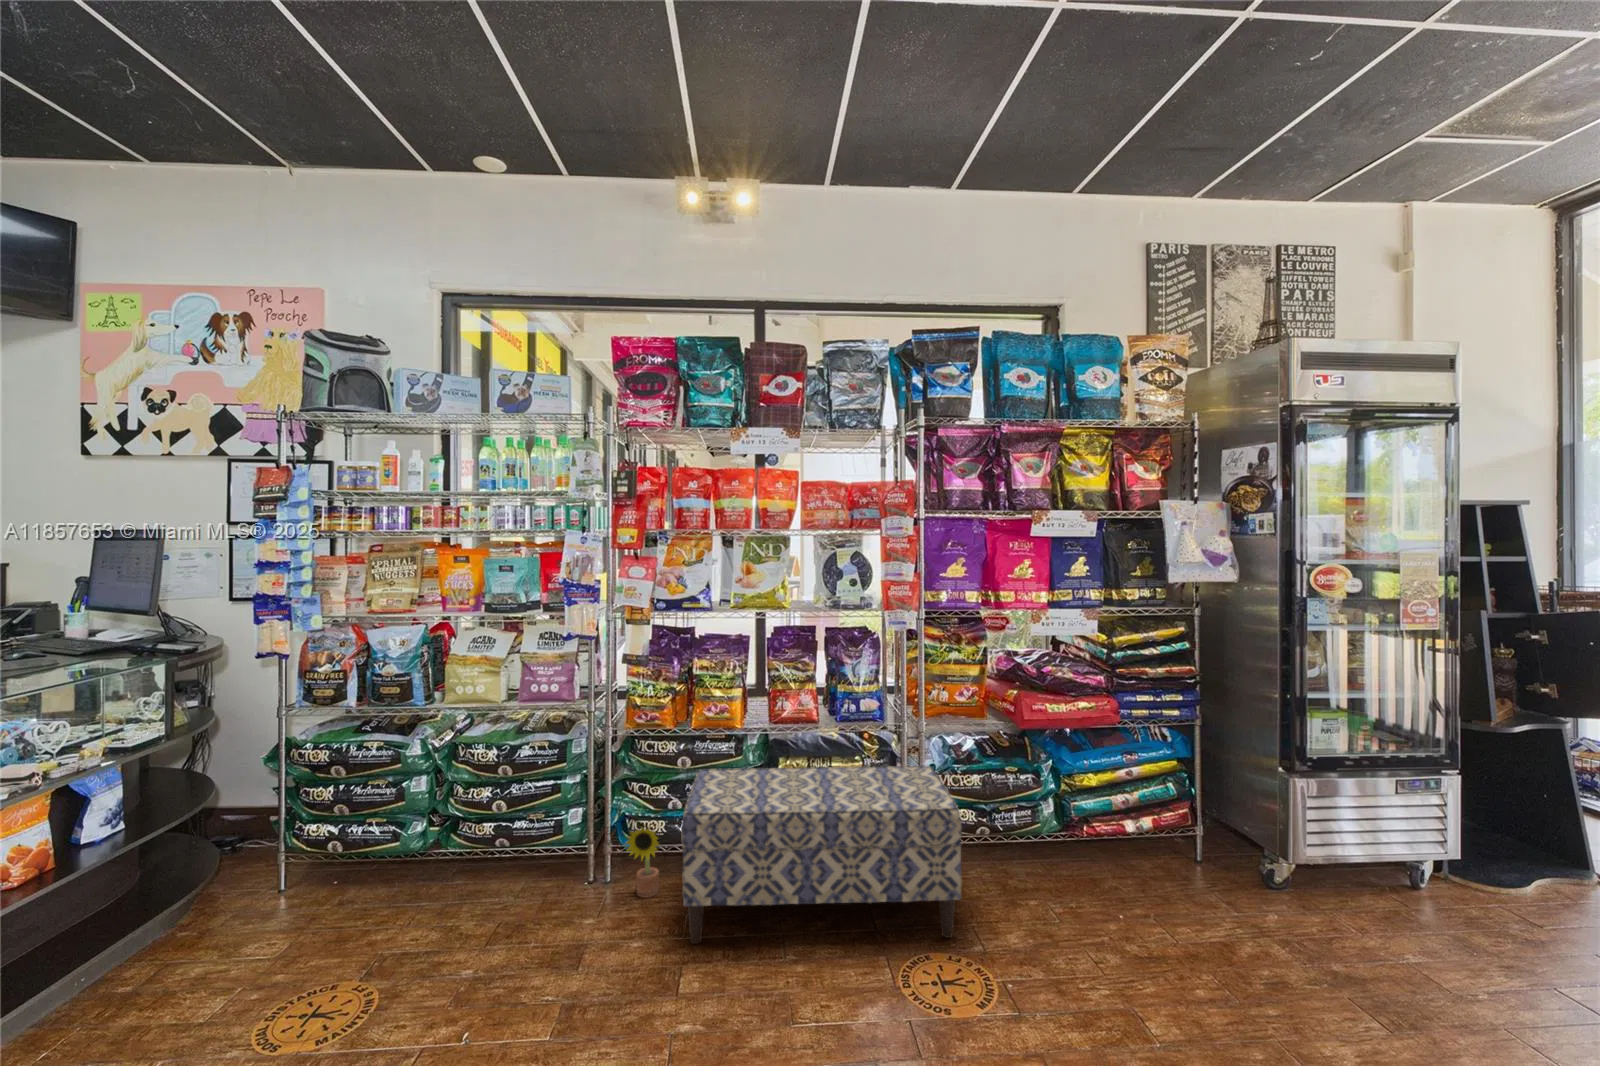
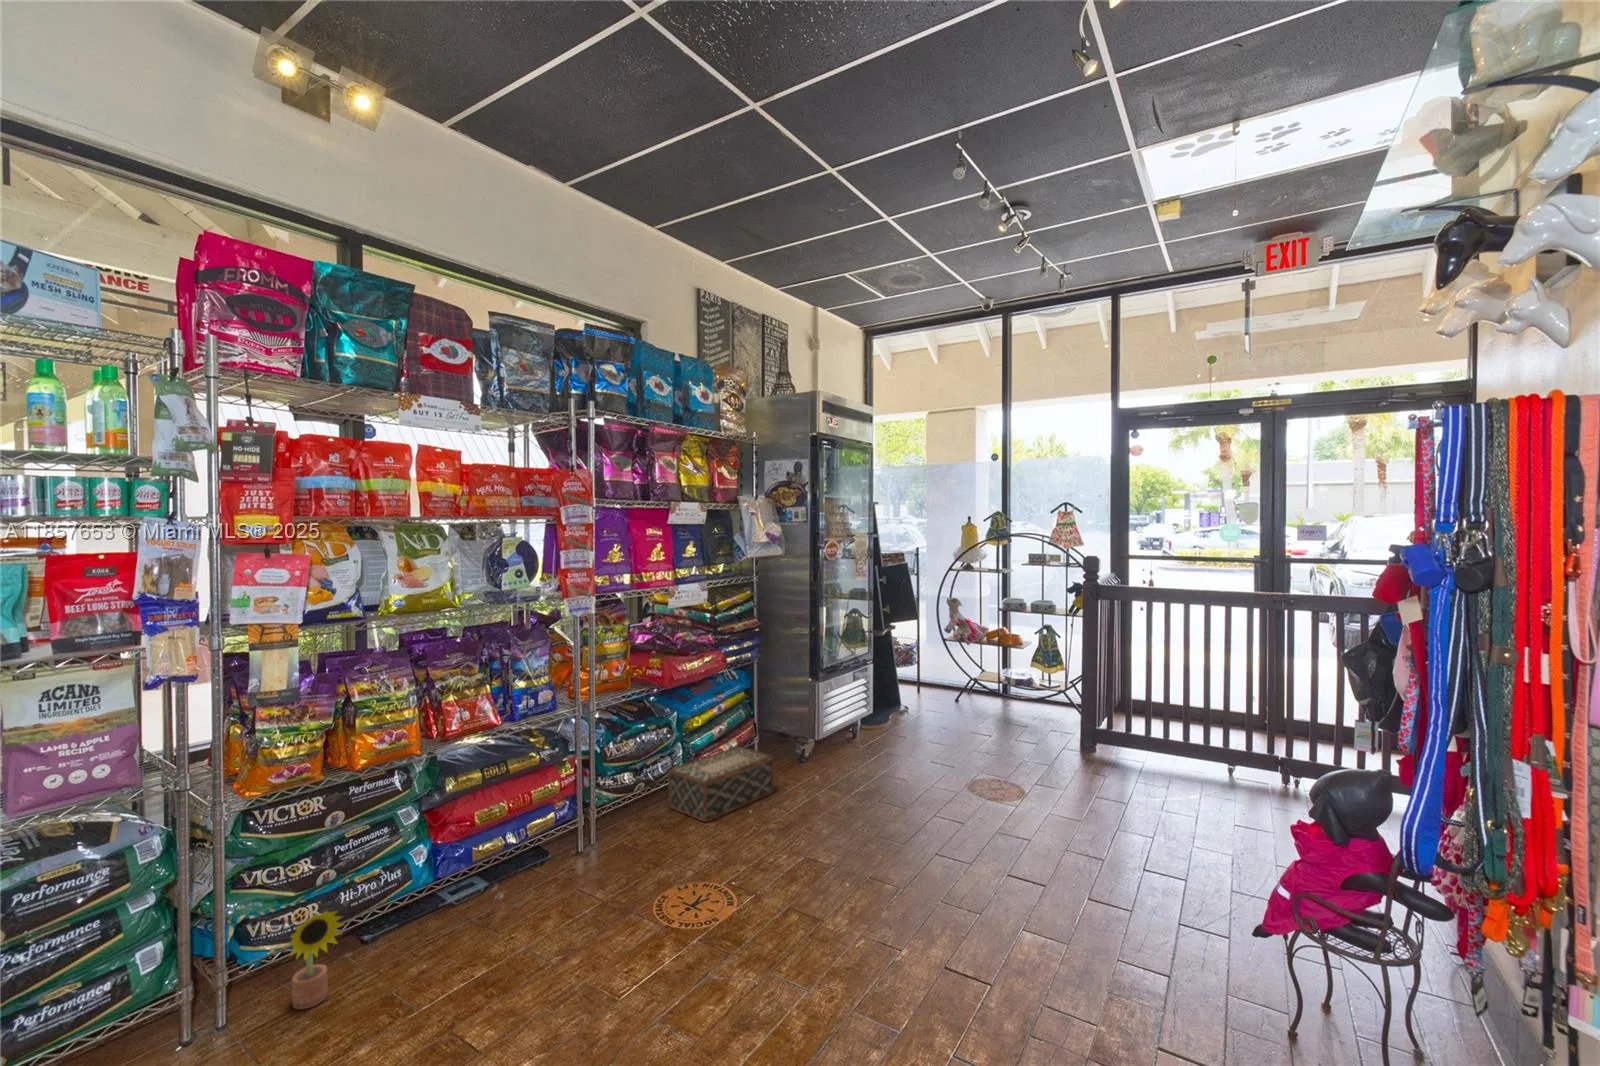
bench: present [682,766,962,944] -> none [367,742,679,1005]
woven basket: none [1030,823,1178,905] -> present [668,746,774,822]

